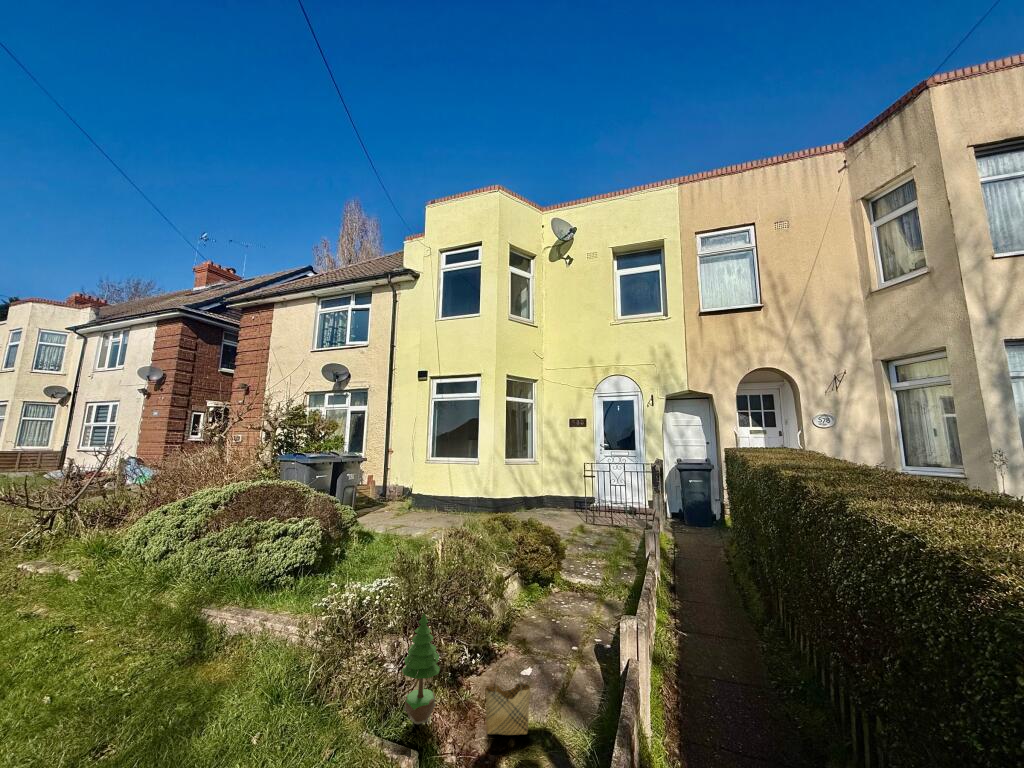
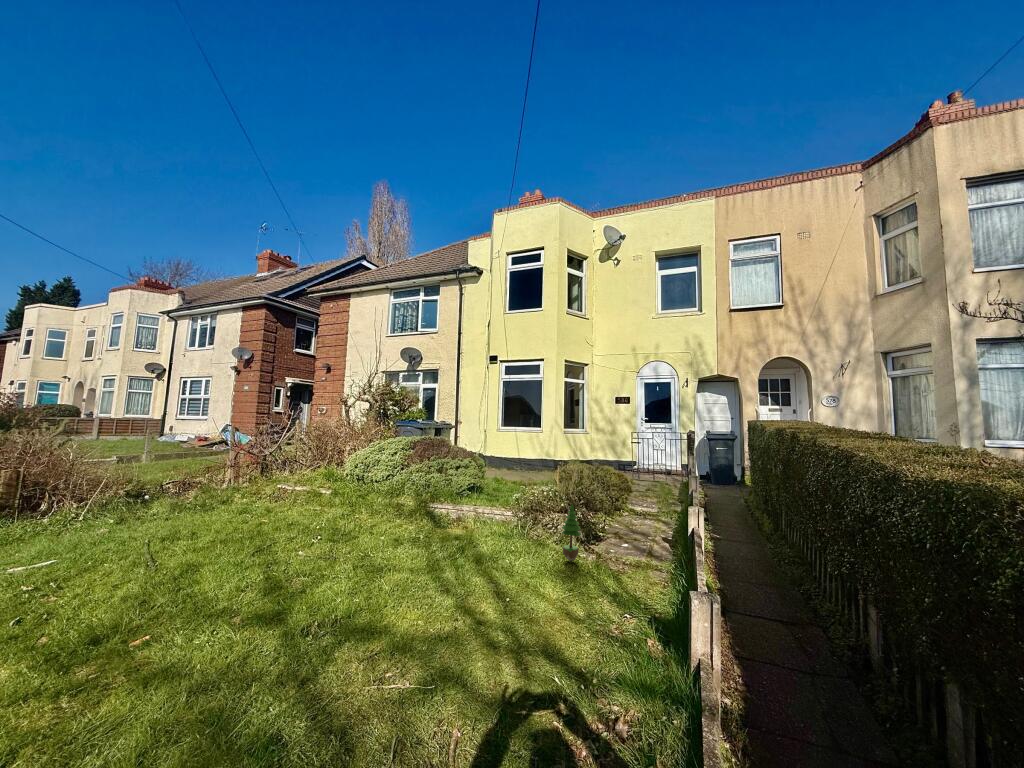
woven basket: present [485,658,530,735] -> none [607,529,631,566]

